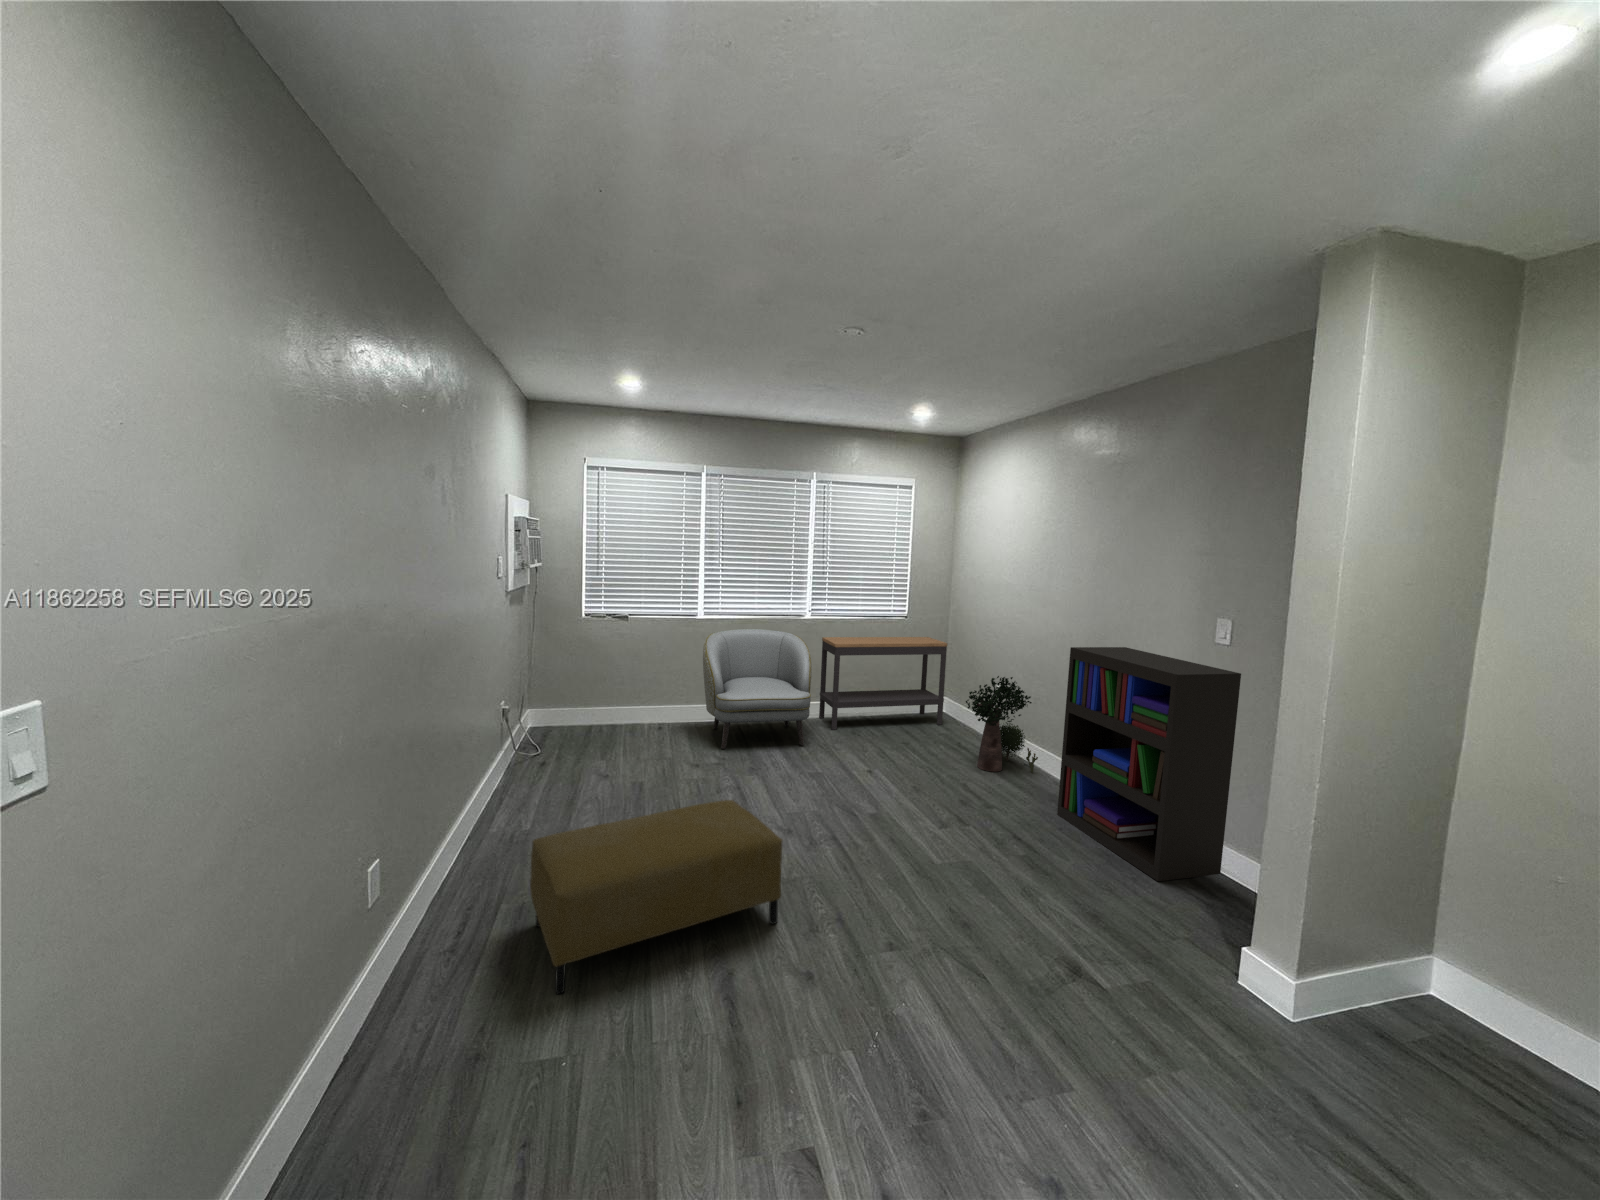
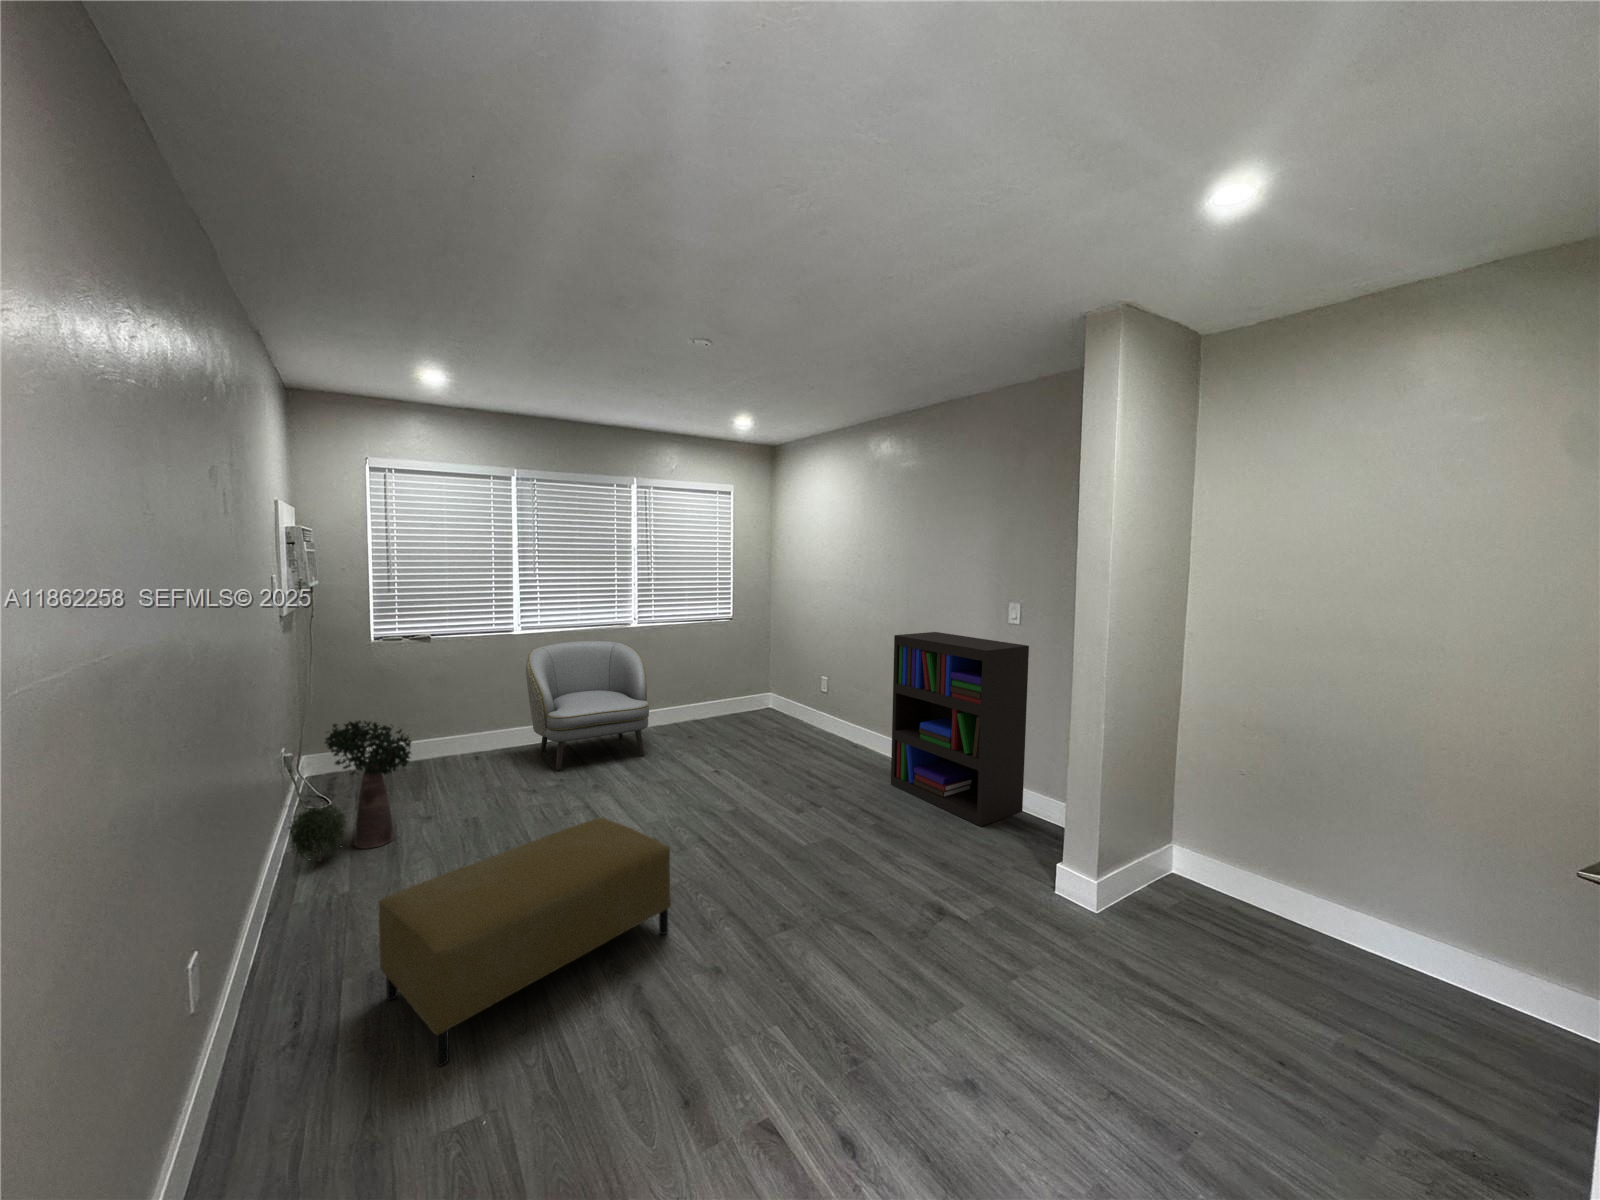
console table: present [819,637,947,730] -> none [651,637,773,736]
potted plant: present [966,676,1038,773] -> present [289,721,411,862]

